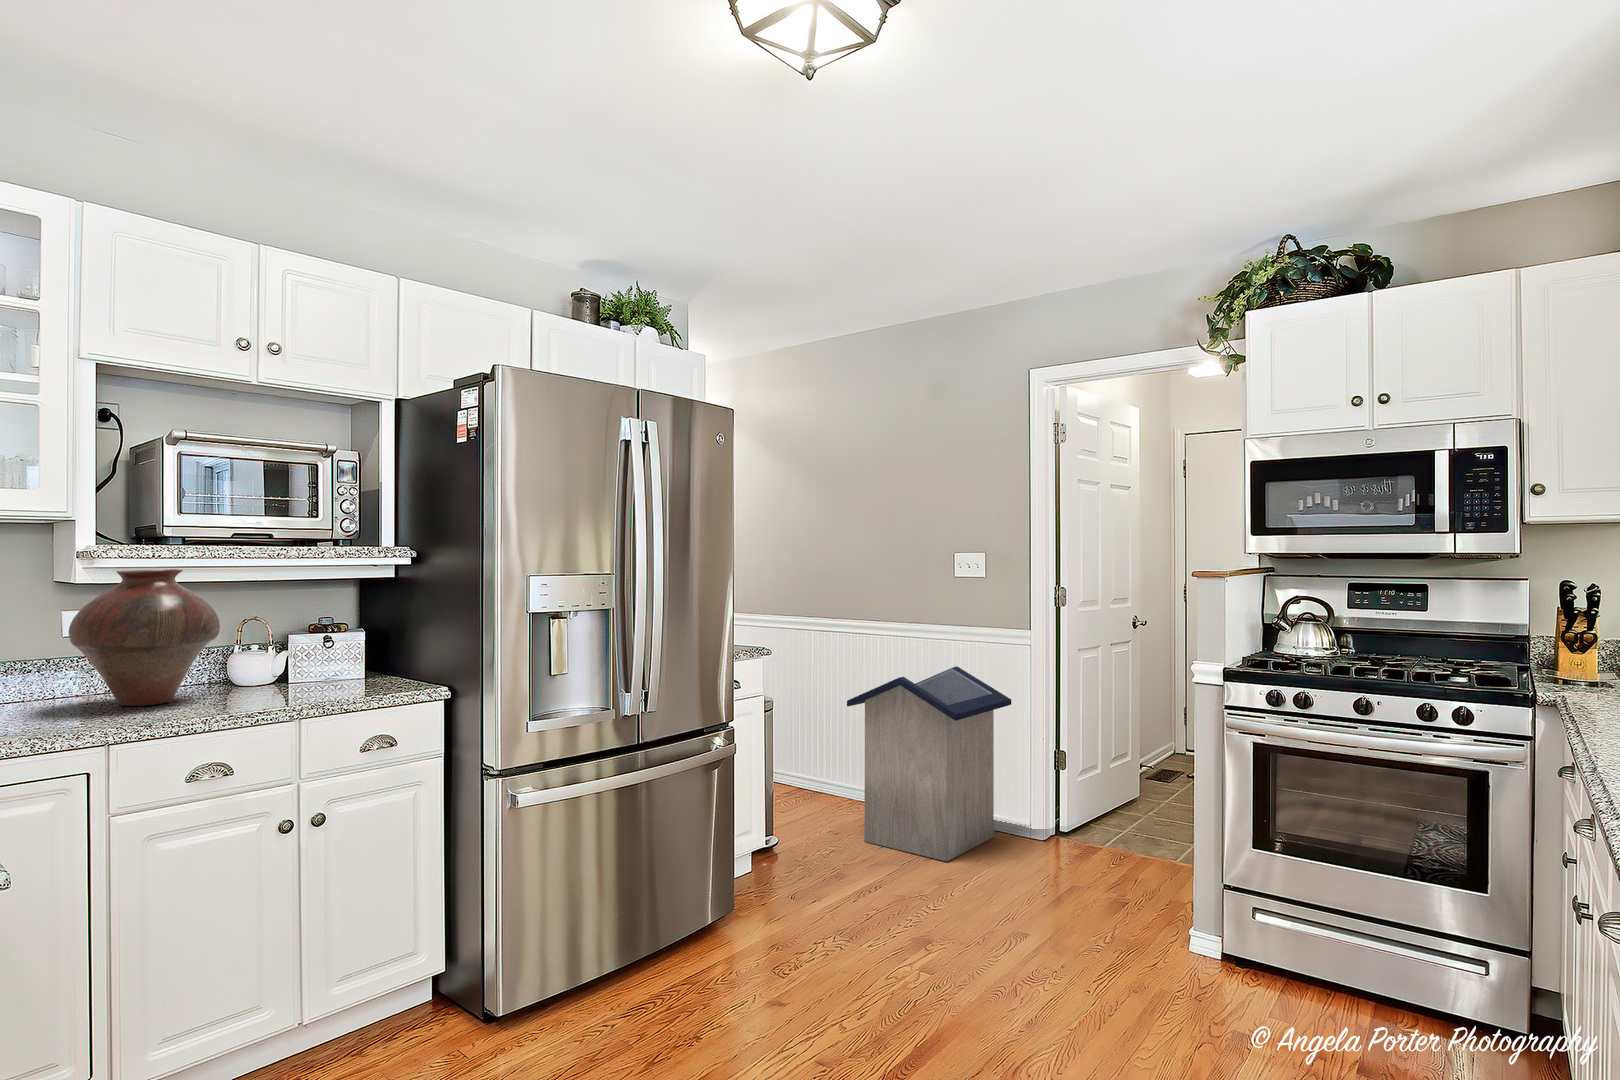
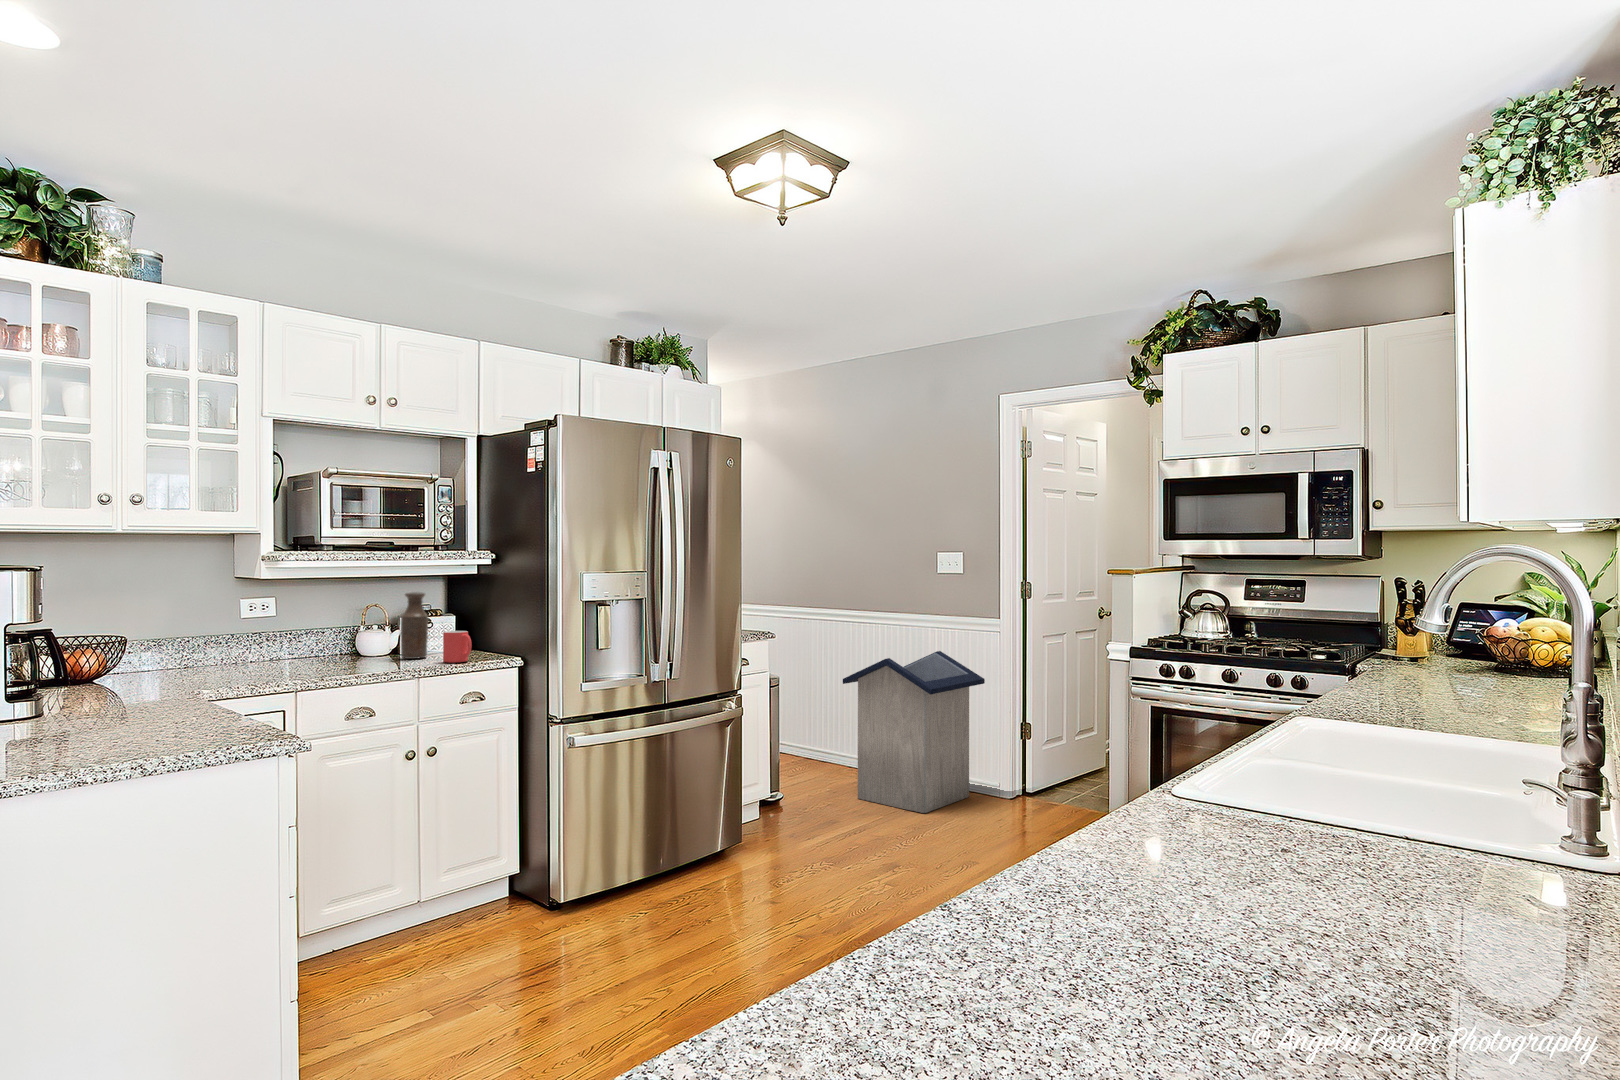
vase: present [69,569,220,706] -> none [256,568,356,668]
bottle: none [286,602,324,690] -> present [401,592,428,659]
mug: none [340,653,378,696] -> present [443,631,472,663]

